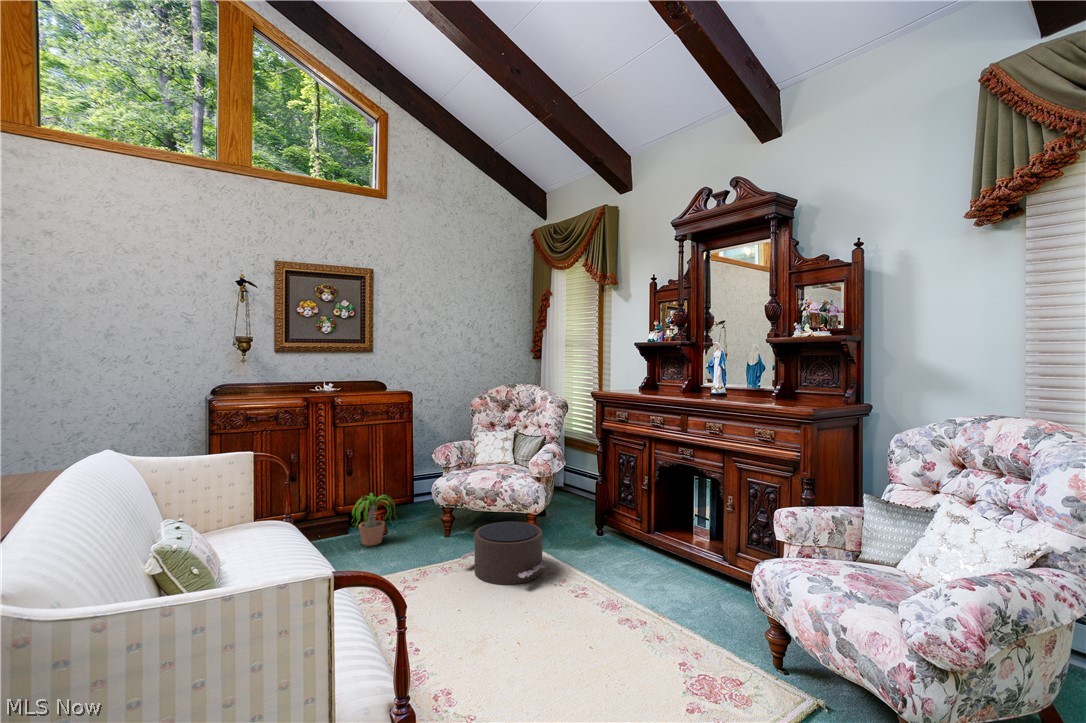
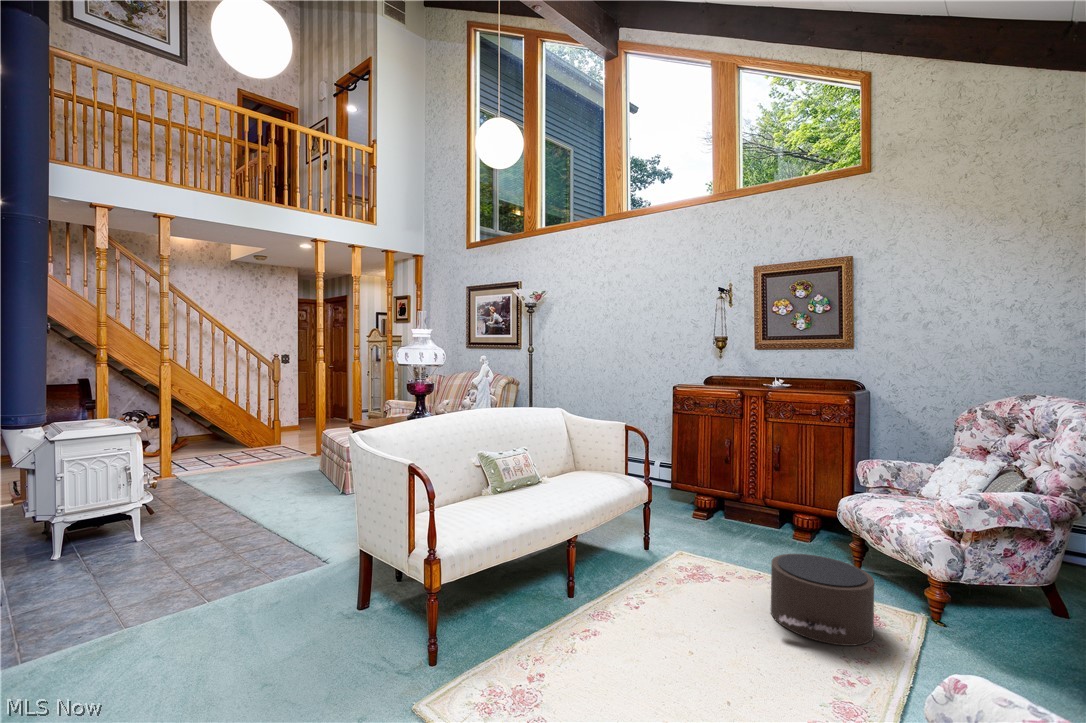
potted plant: present [352,493,395,546] -> none [741,491,807,545]

